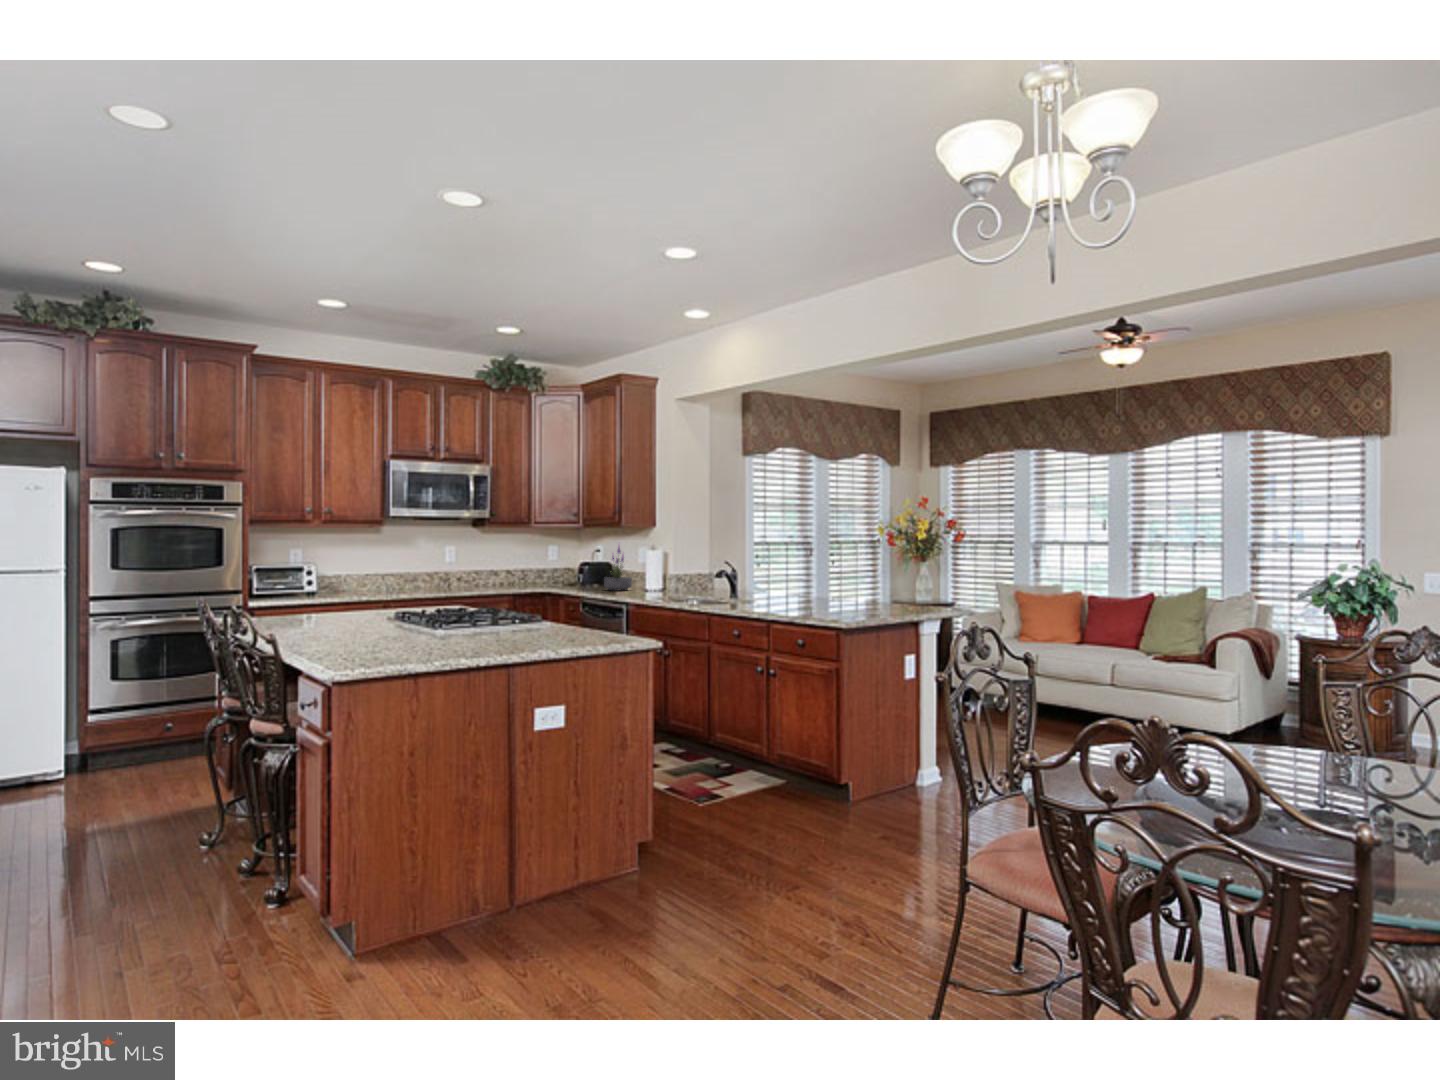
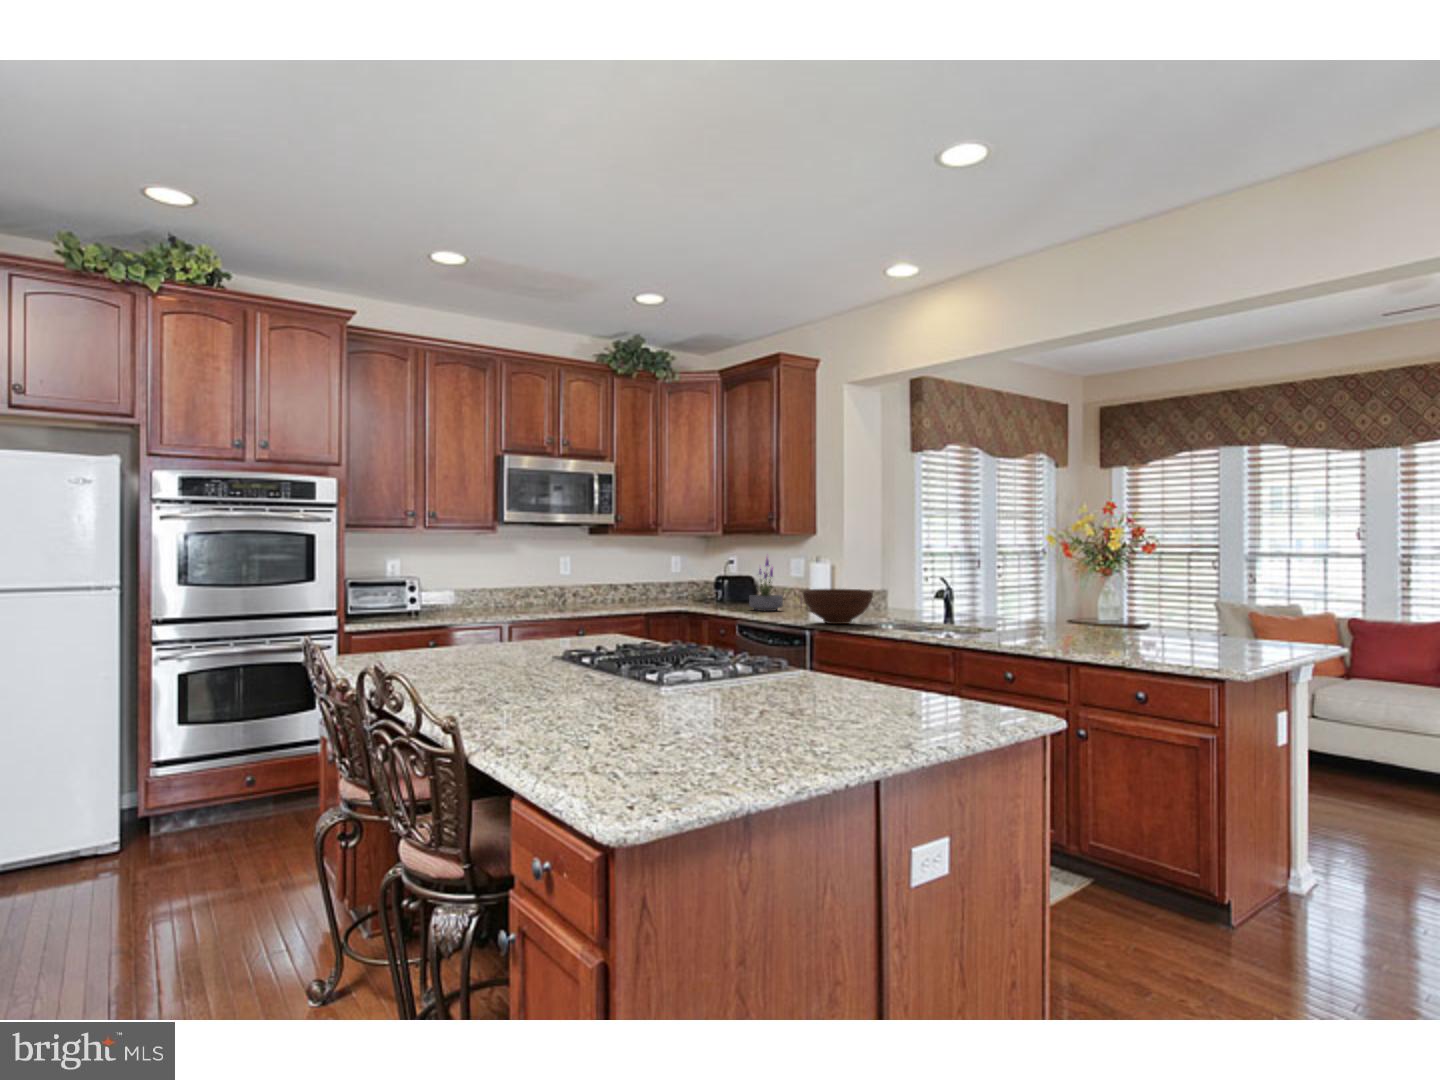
fruit bowl: none [628,571,684,598] -> present [802,589,873,624]

